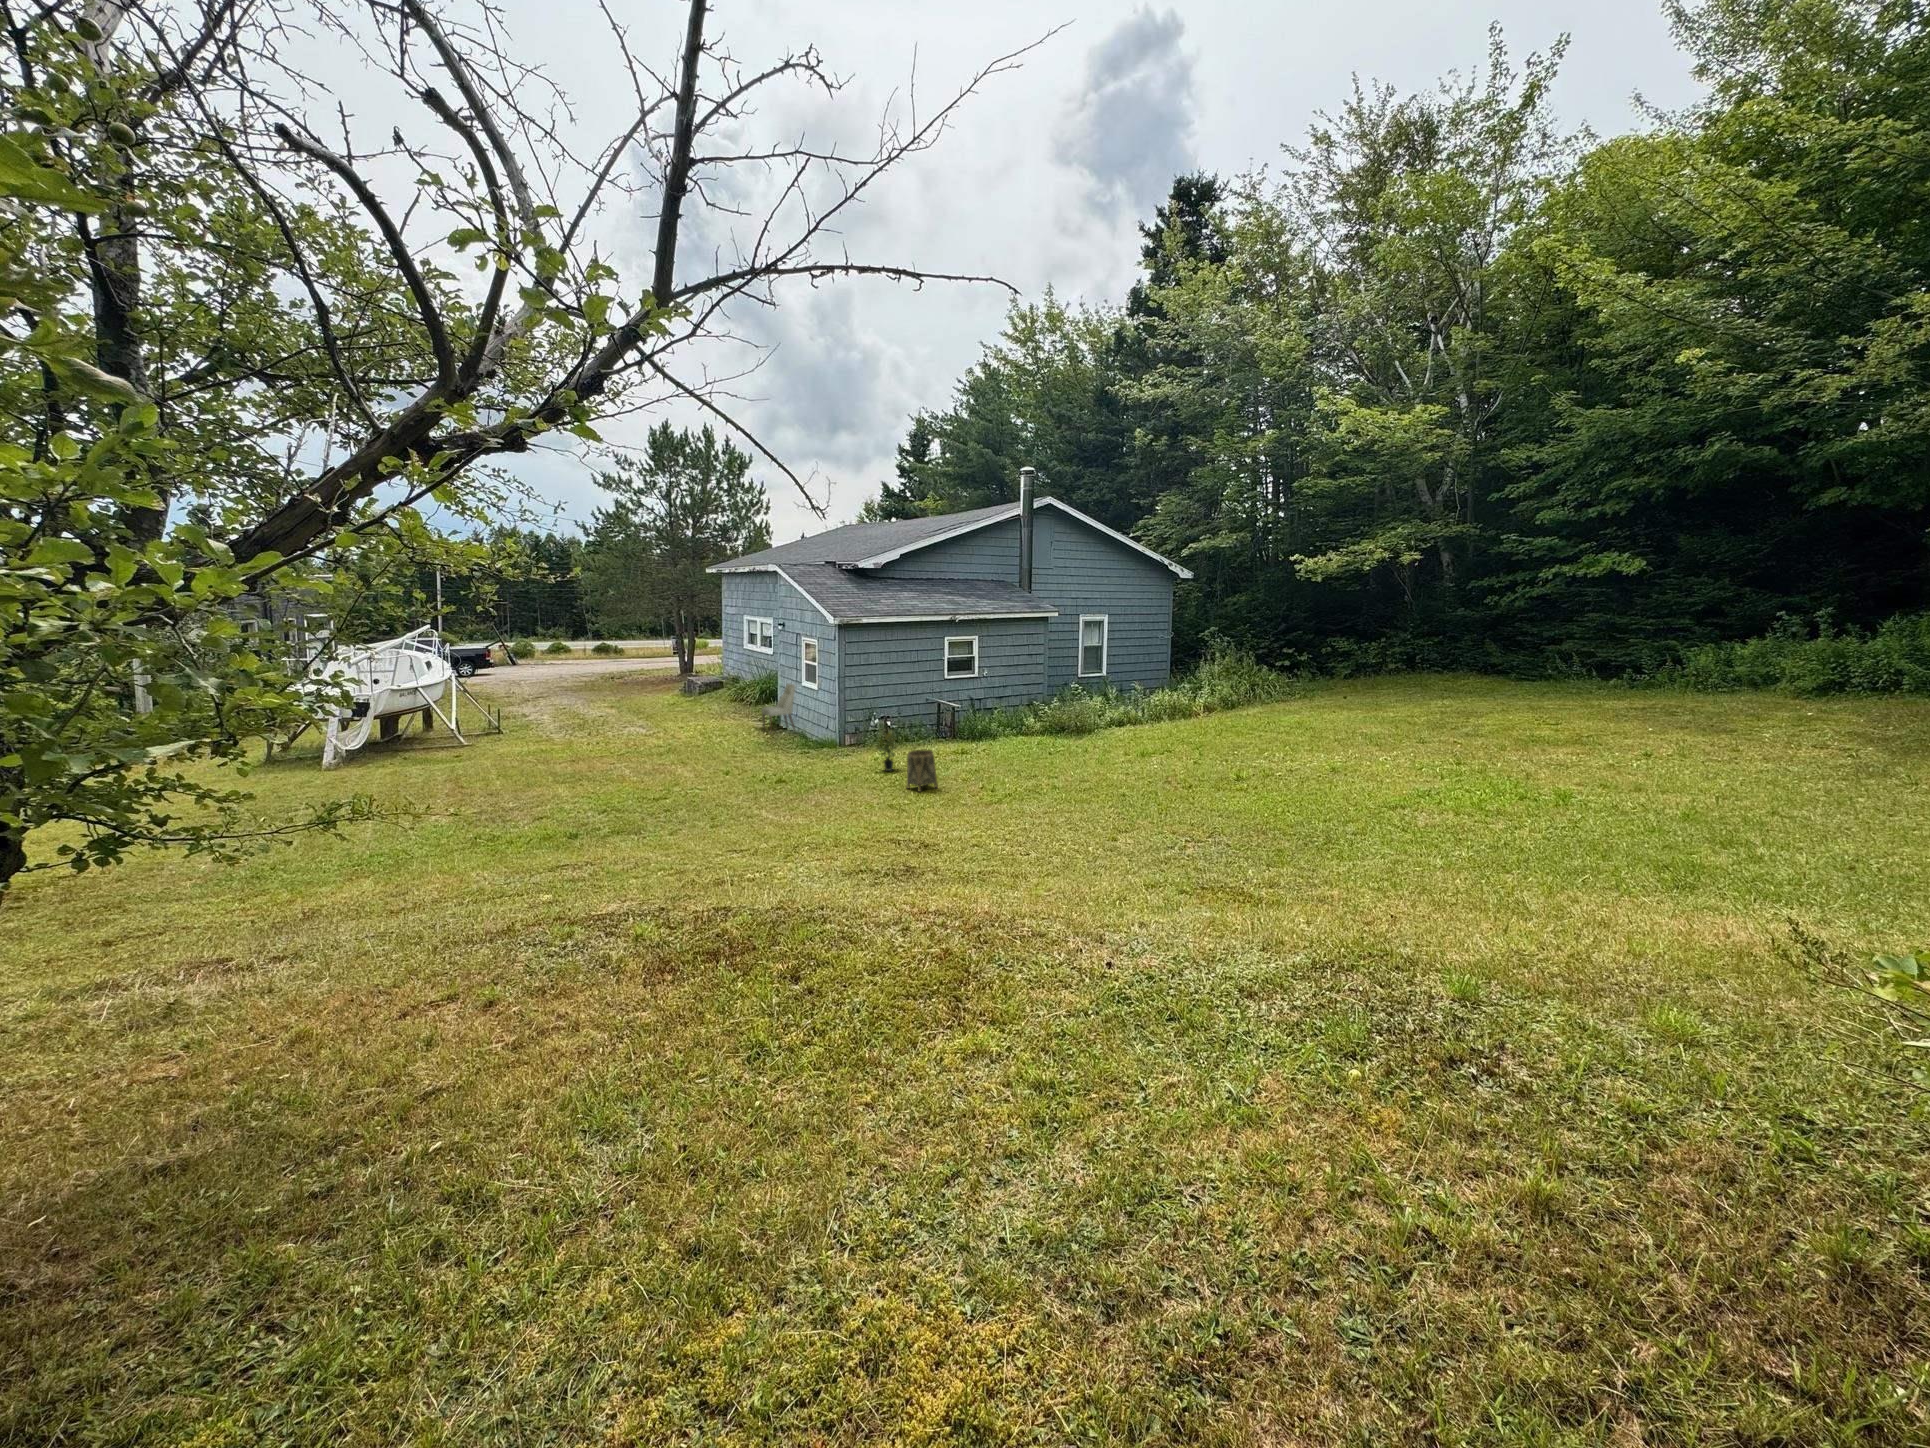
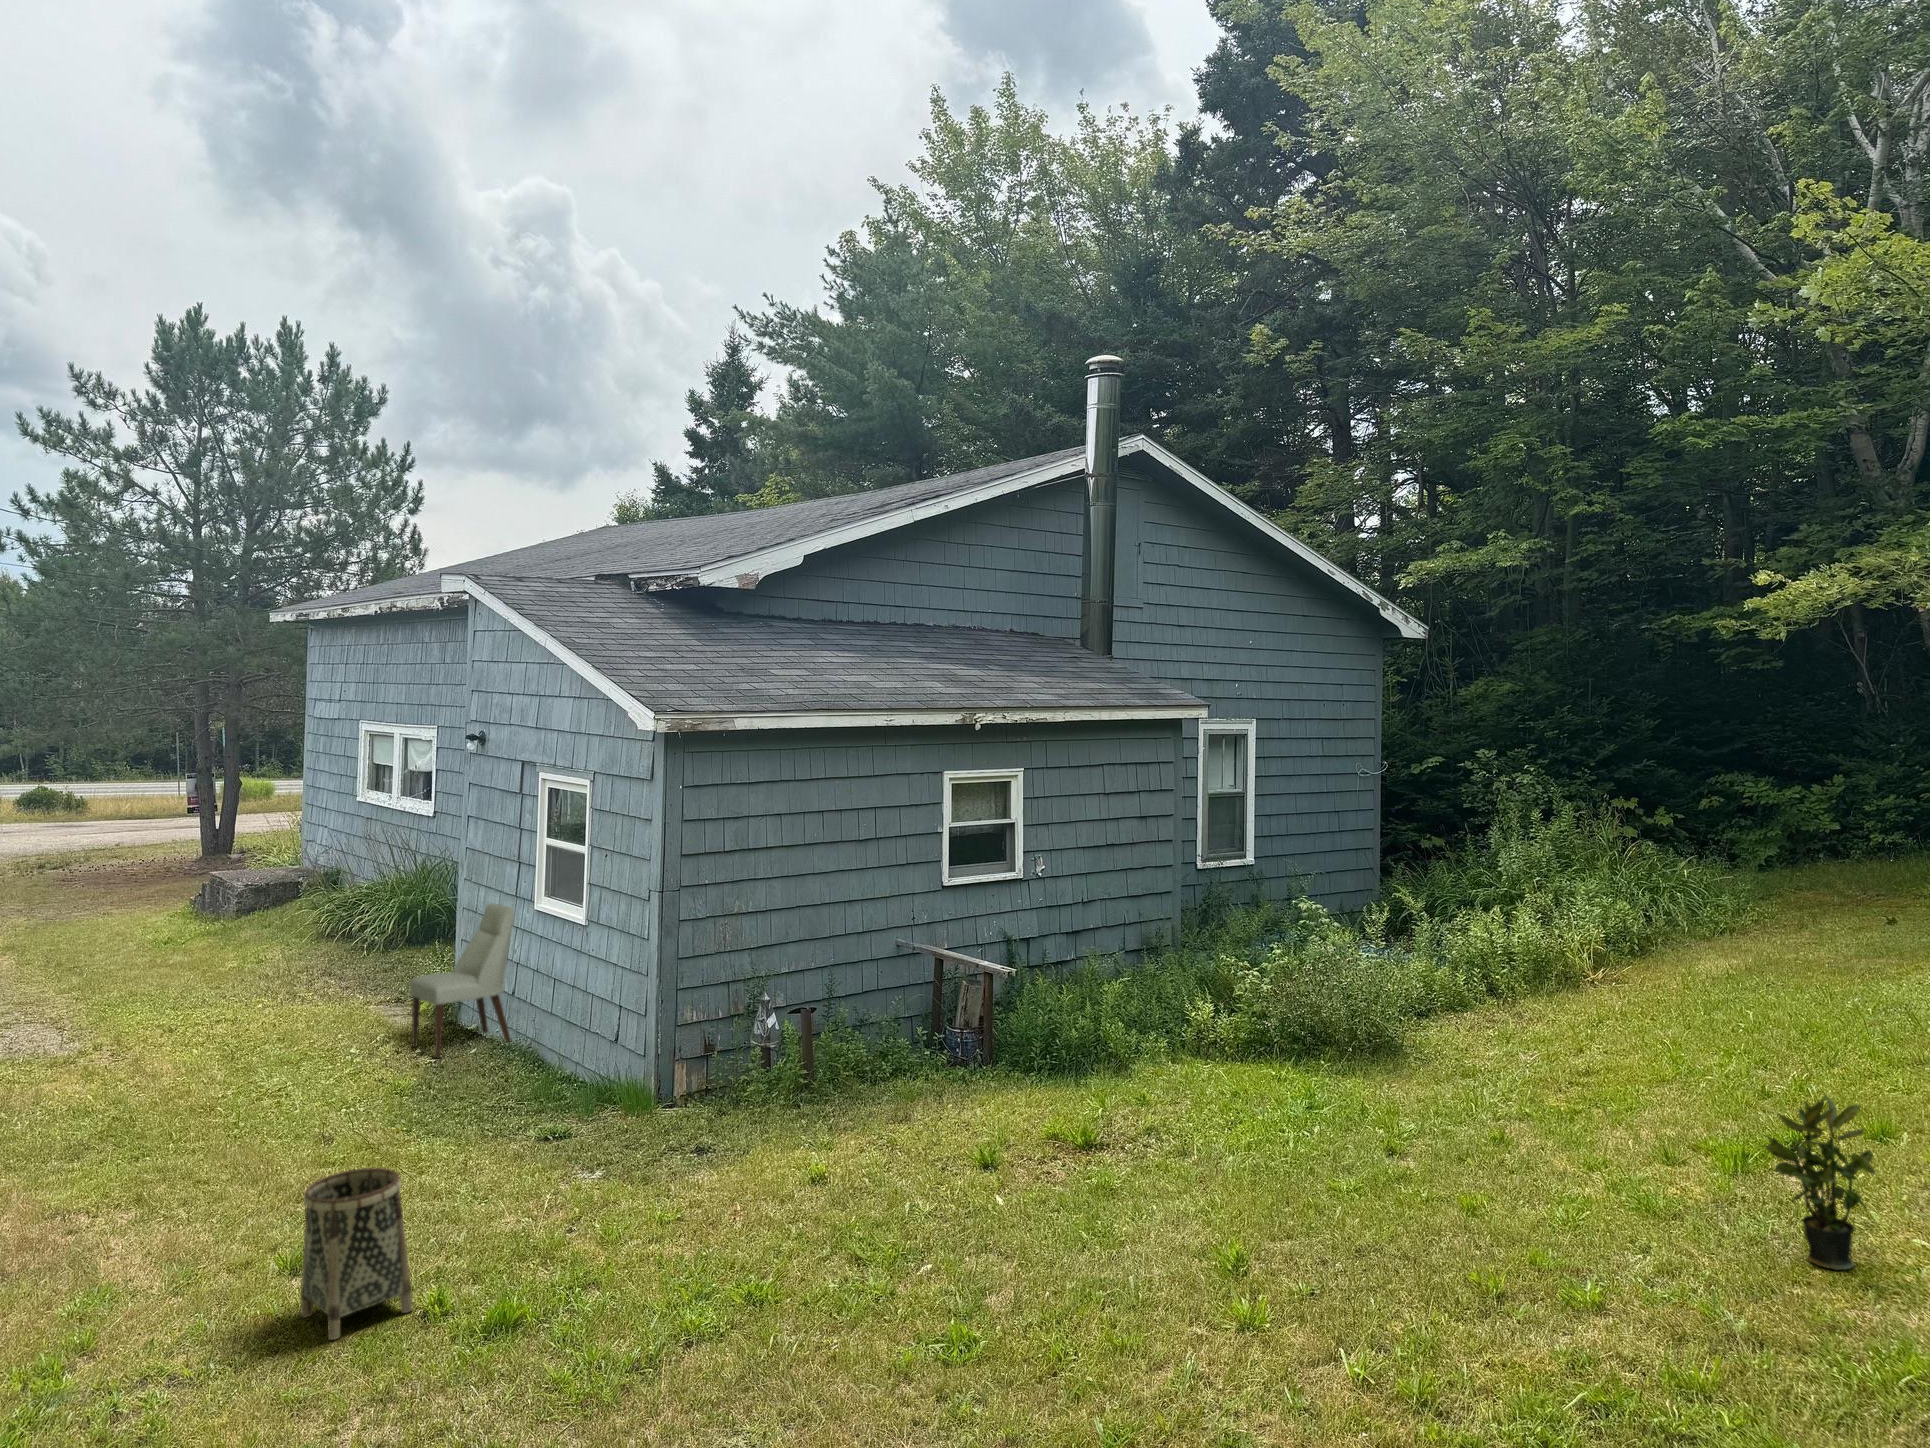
potted plant: present [877,731,896,771] -> present [1765,1095,1876,1270]
basket: present [907,749,938,792] -> present [301,1168,413,1340]

